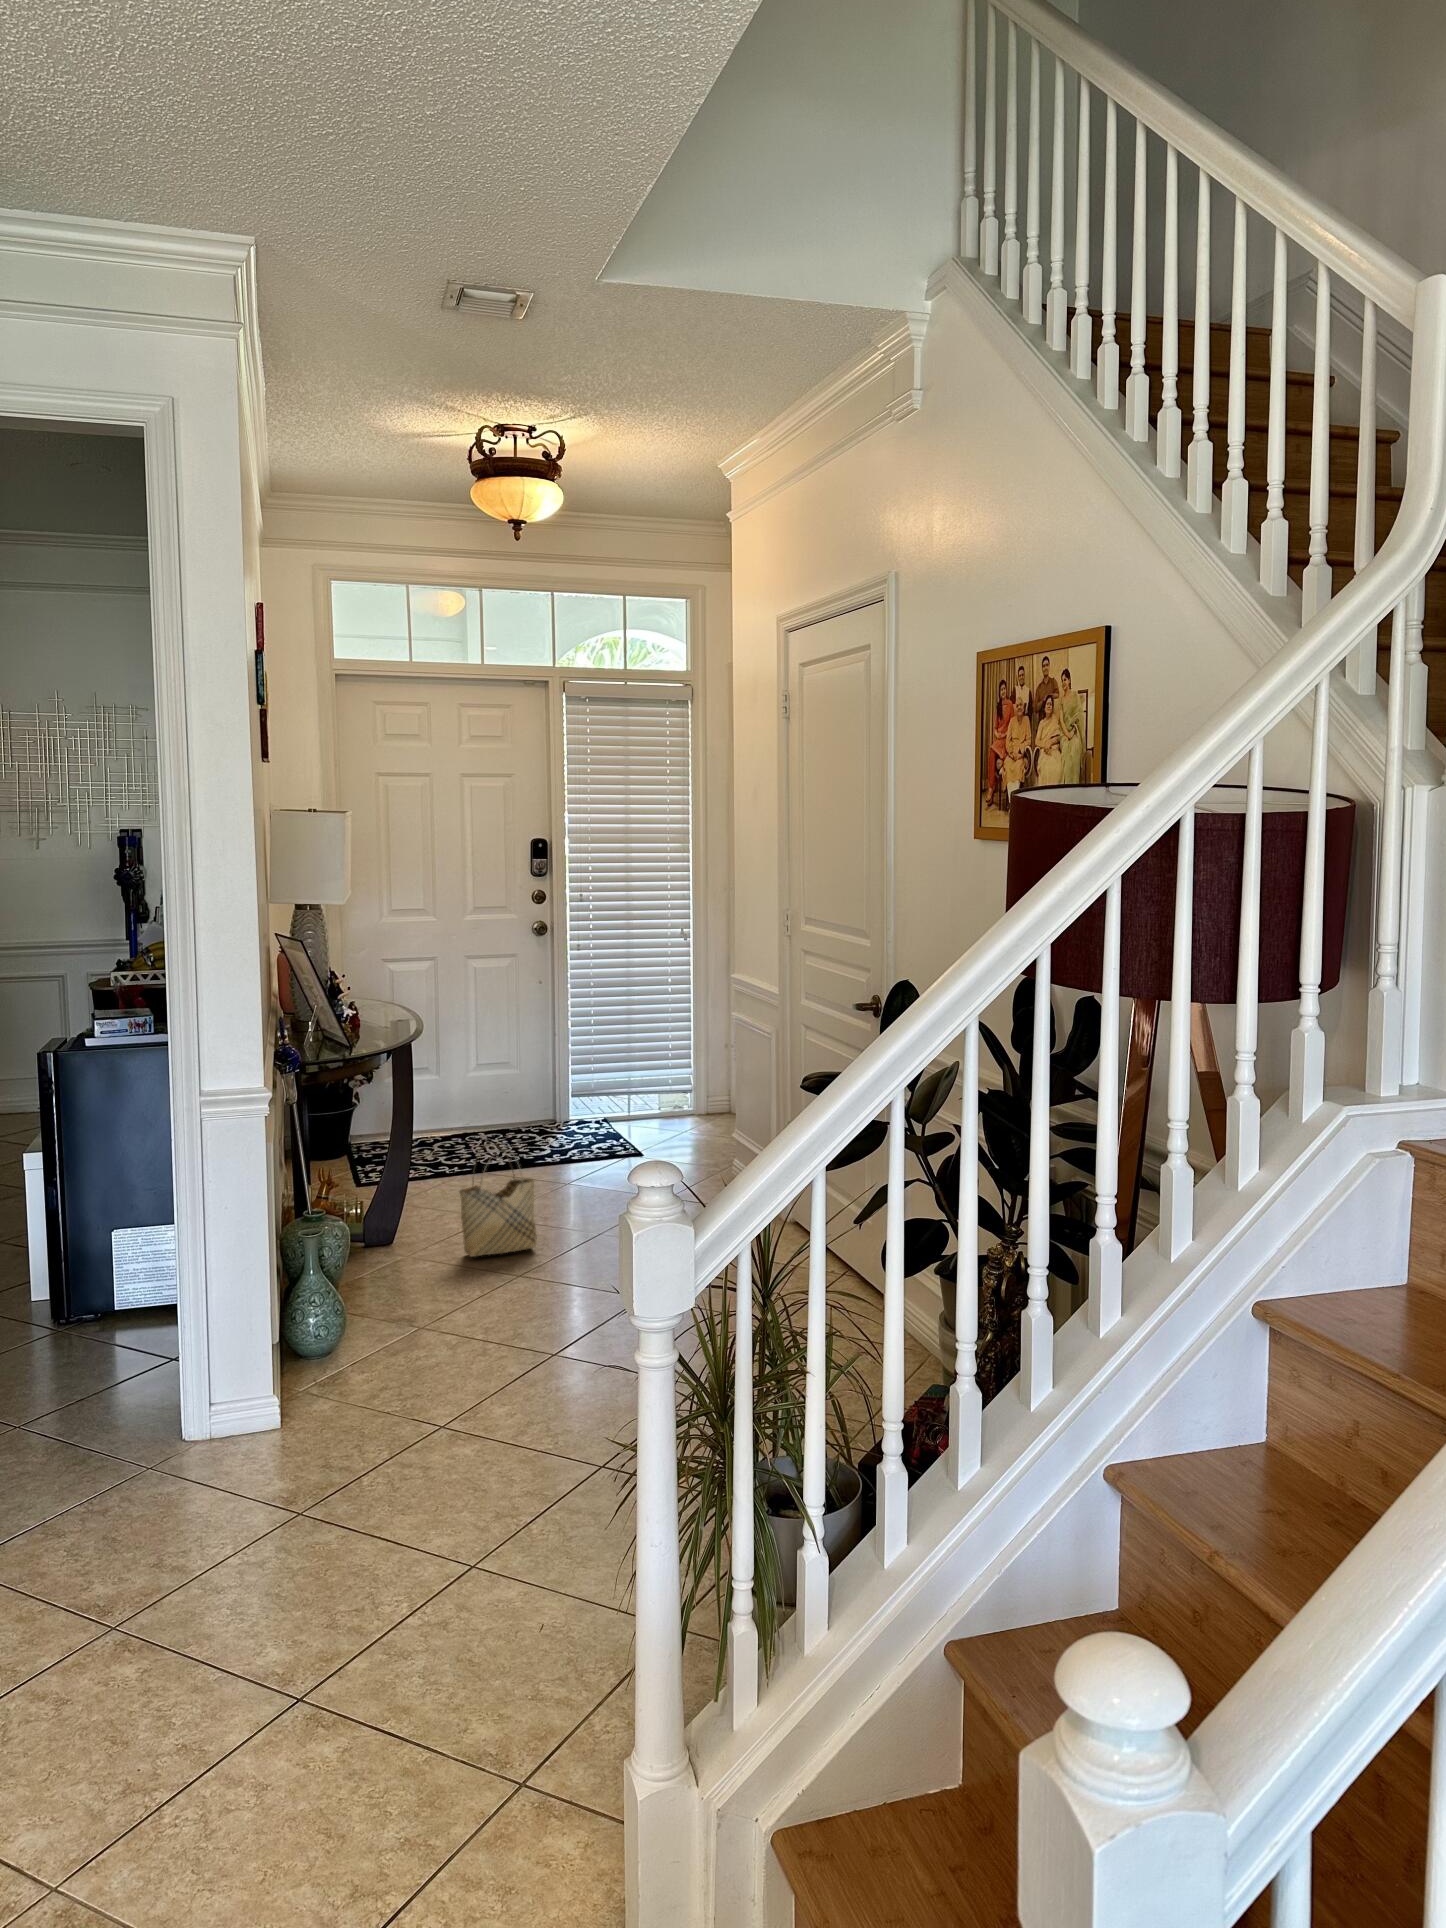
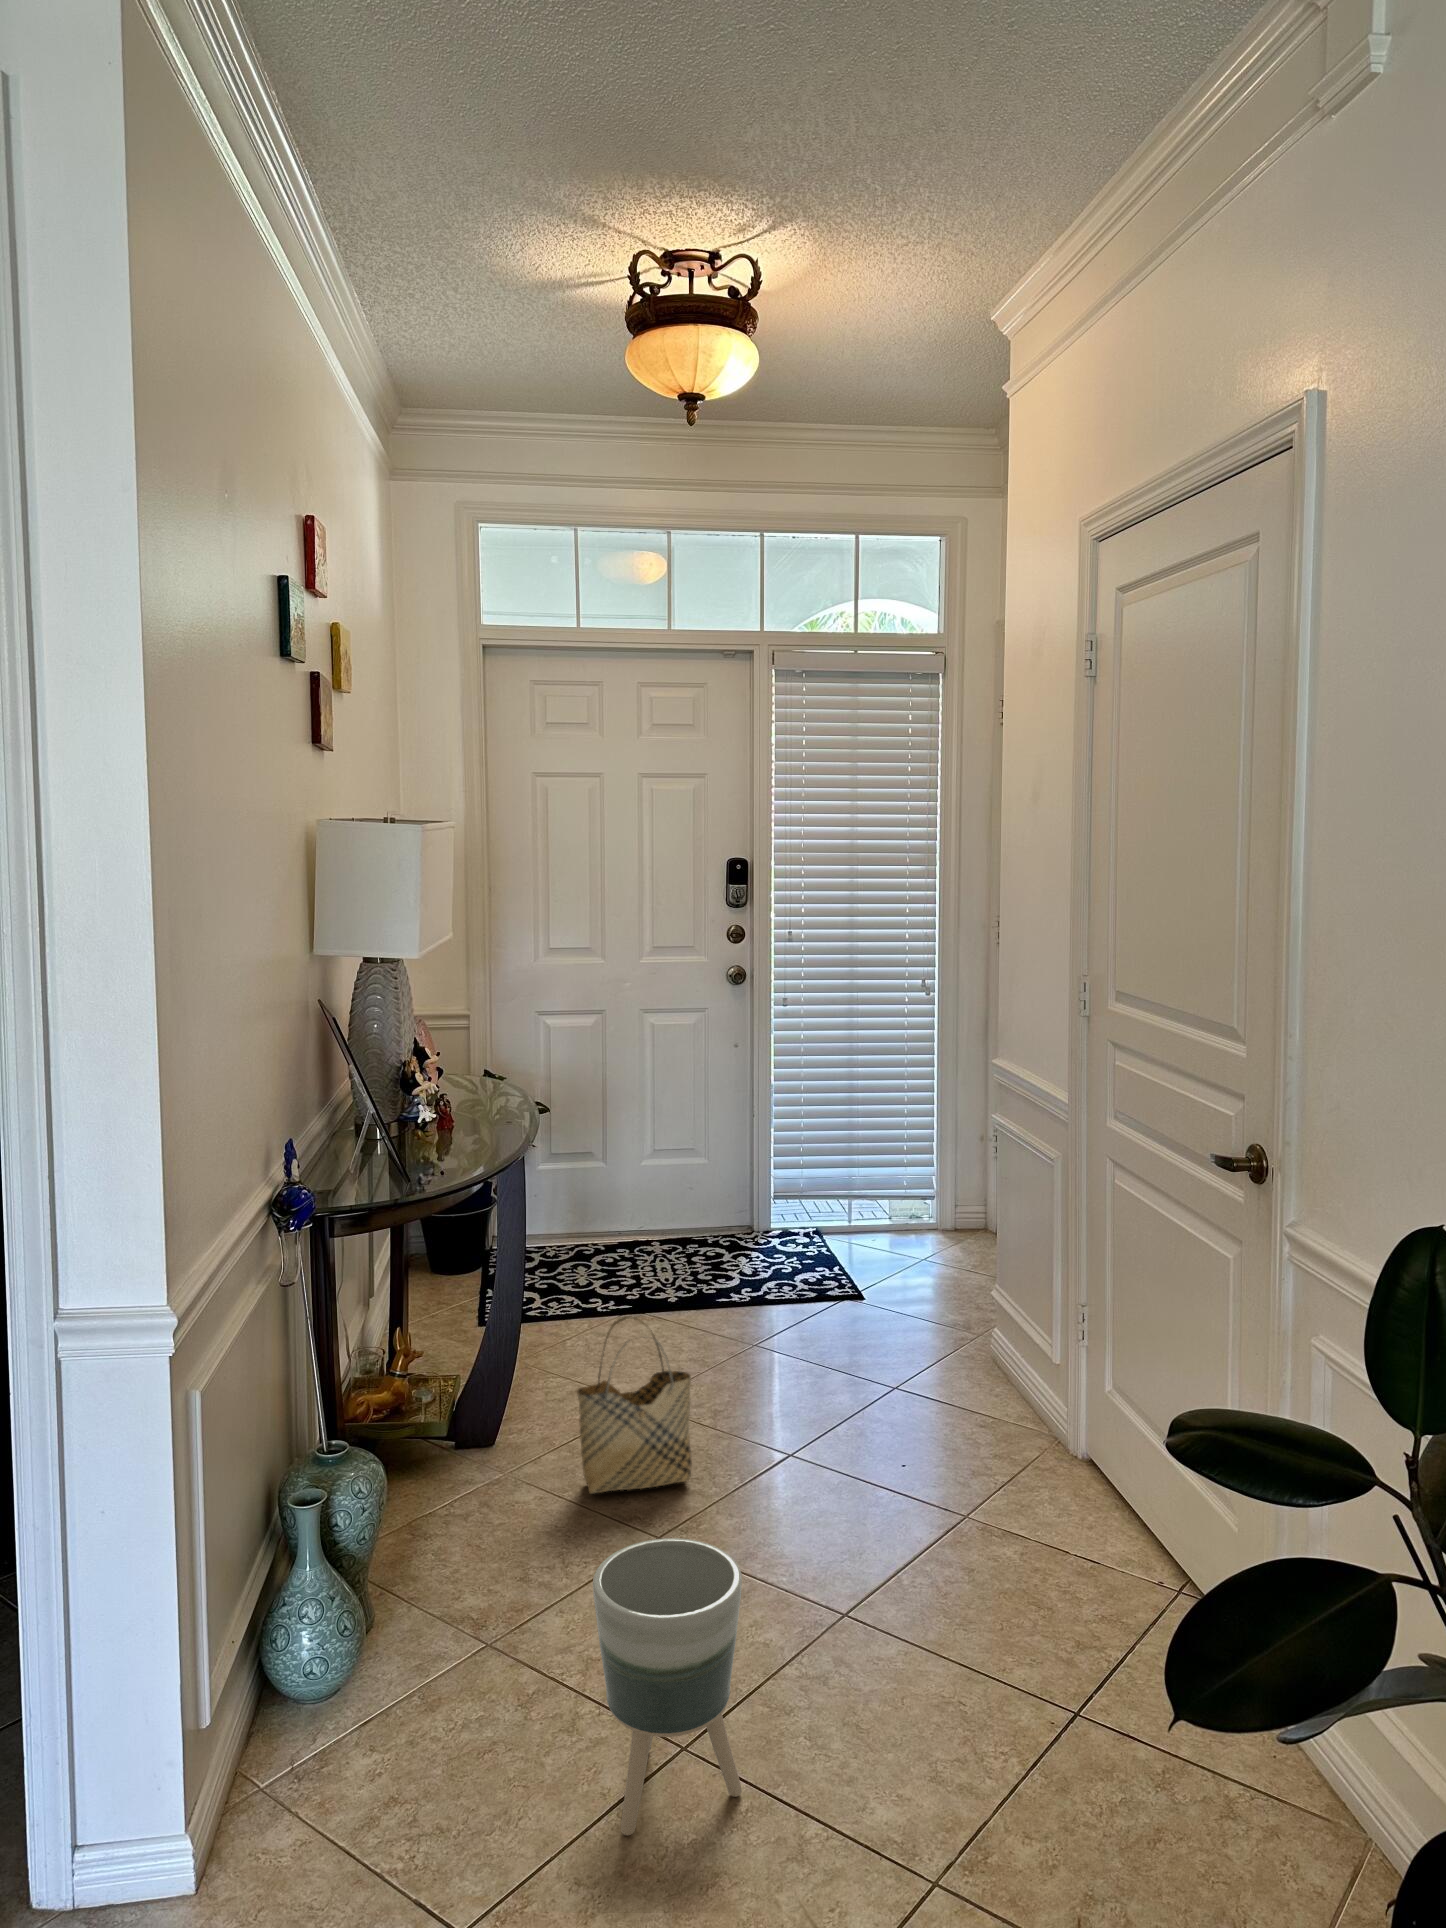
planter: none [505,1226,591,1377] -> present [593,1538,742,1835]

